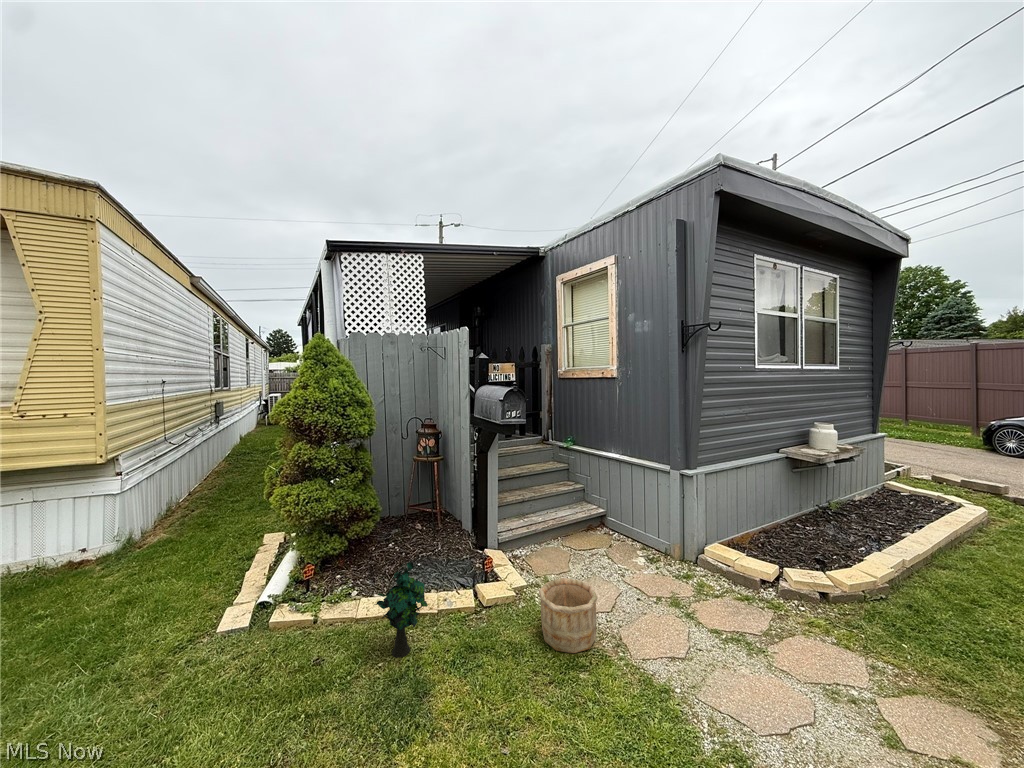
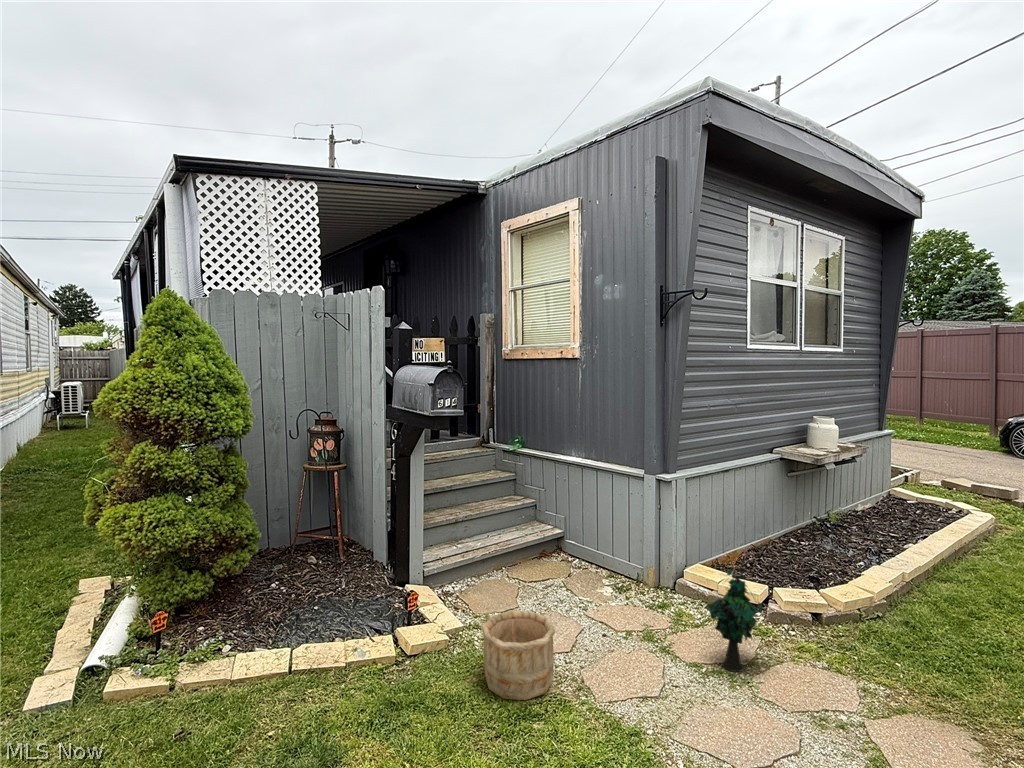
decorative plant: present [375,562,428,658] -> present [705,568,763,672]

